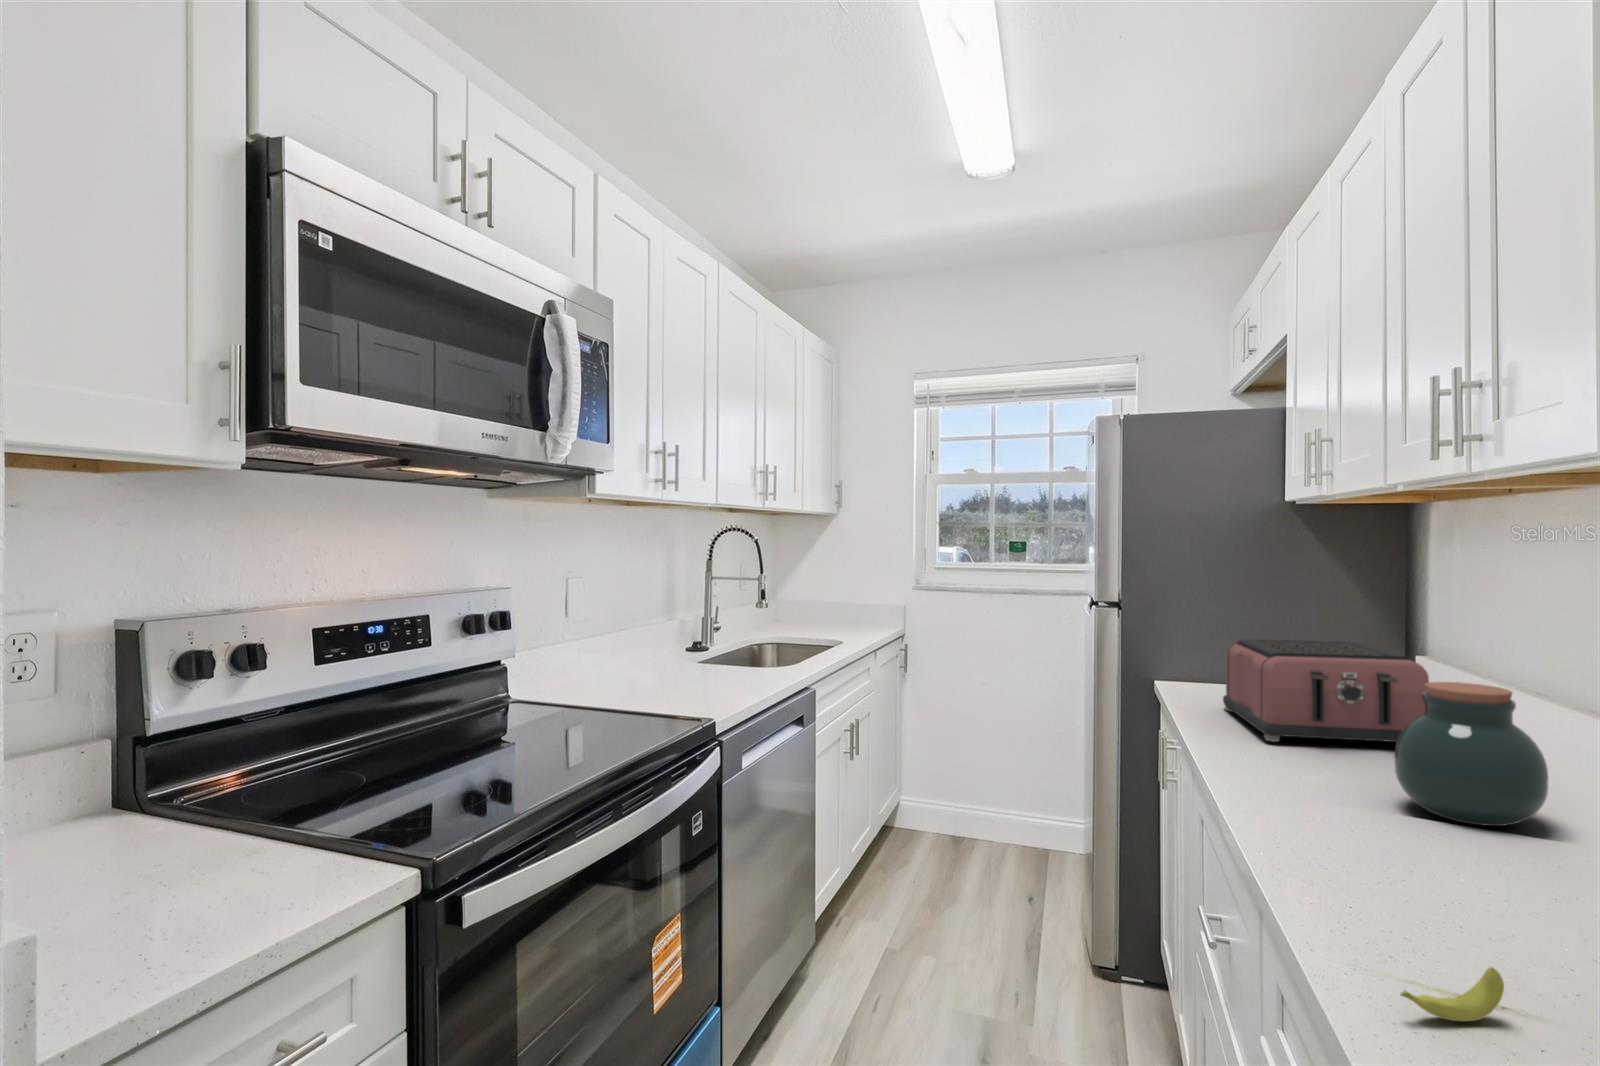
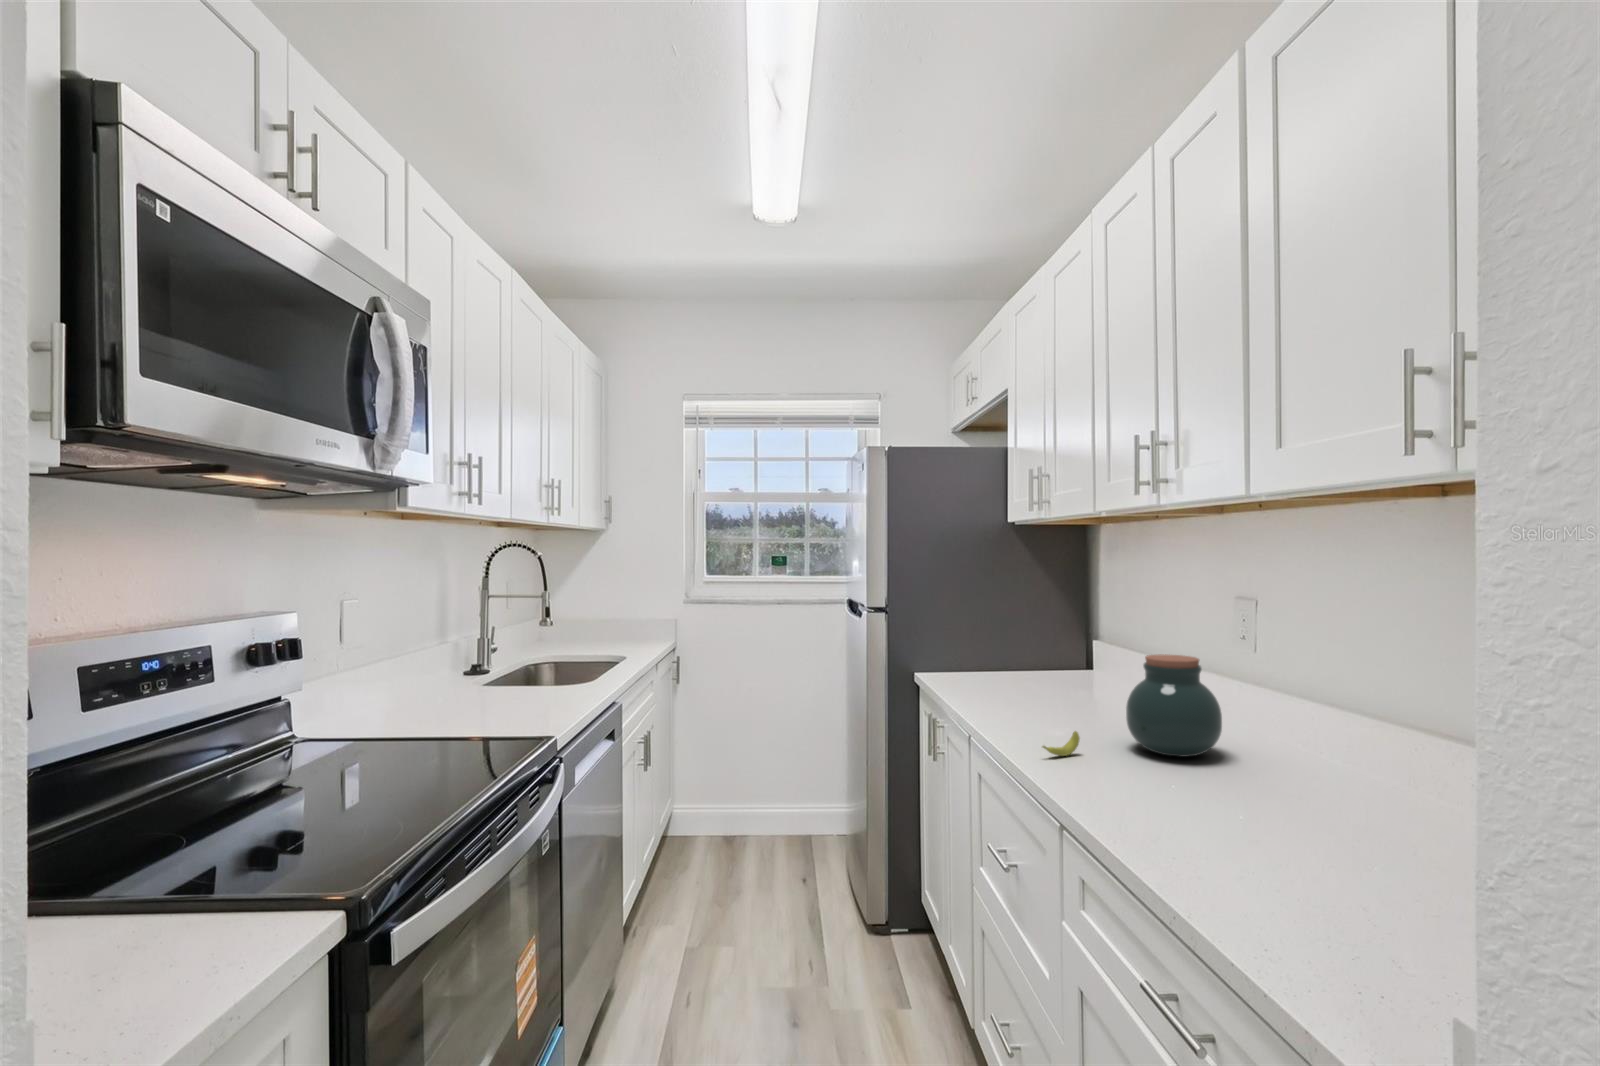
toaster: present [1223,639,1429,742] -> none [977,630,1131,712]
banana: present [1401,967,1504,1021] -> present [1043,731,1080,756]

